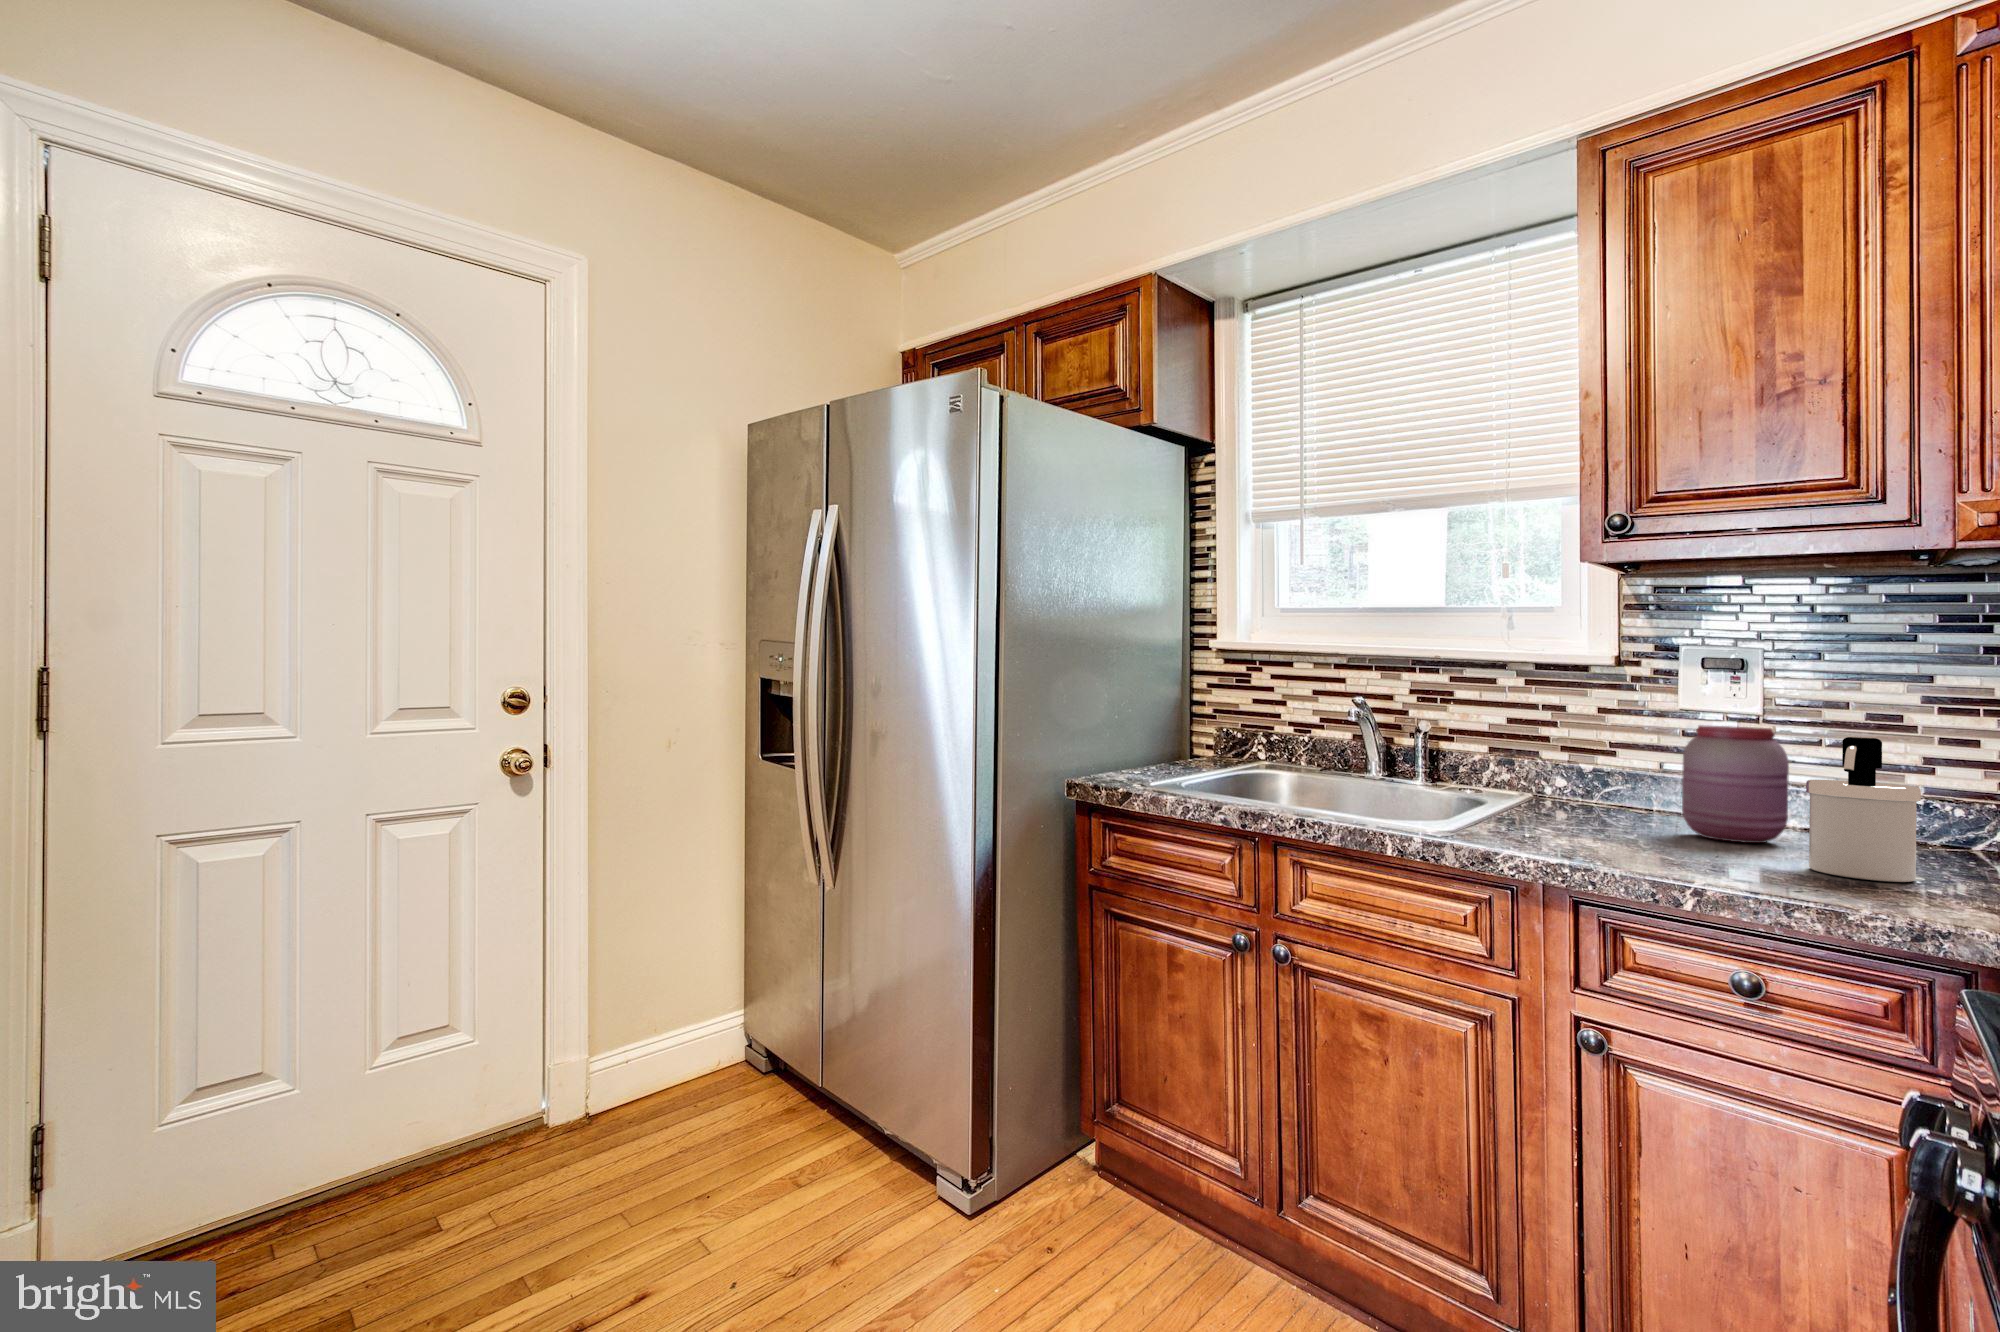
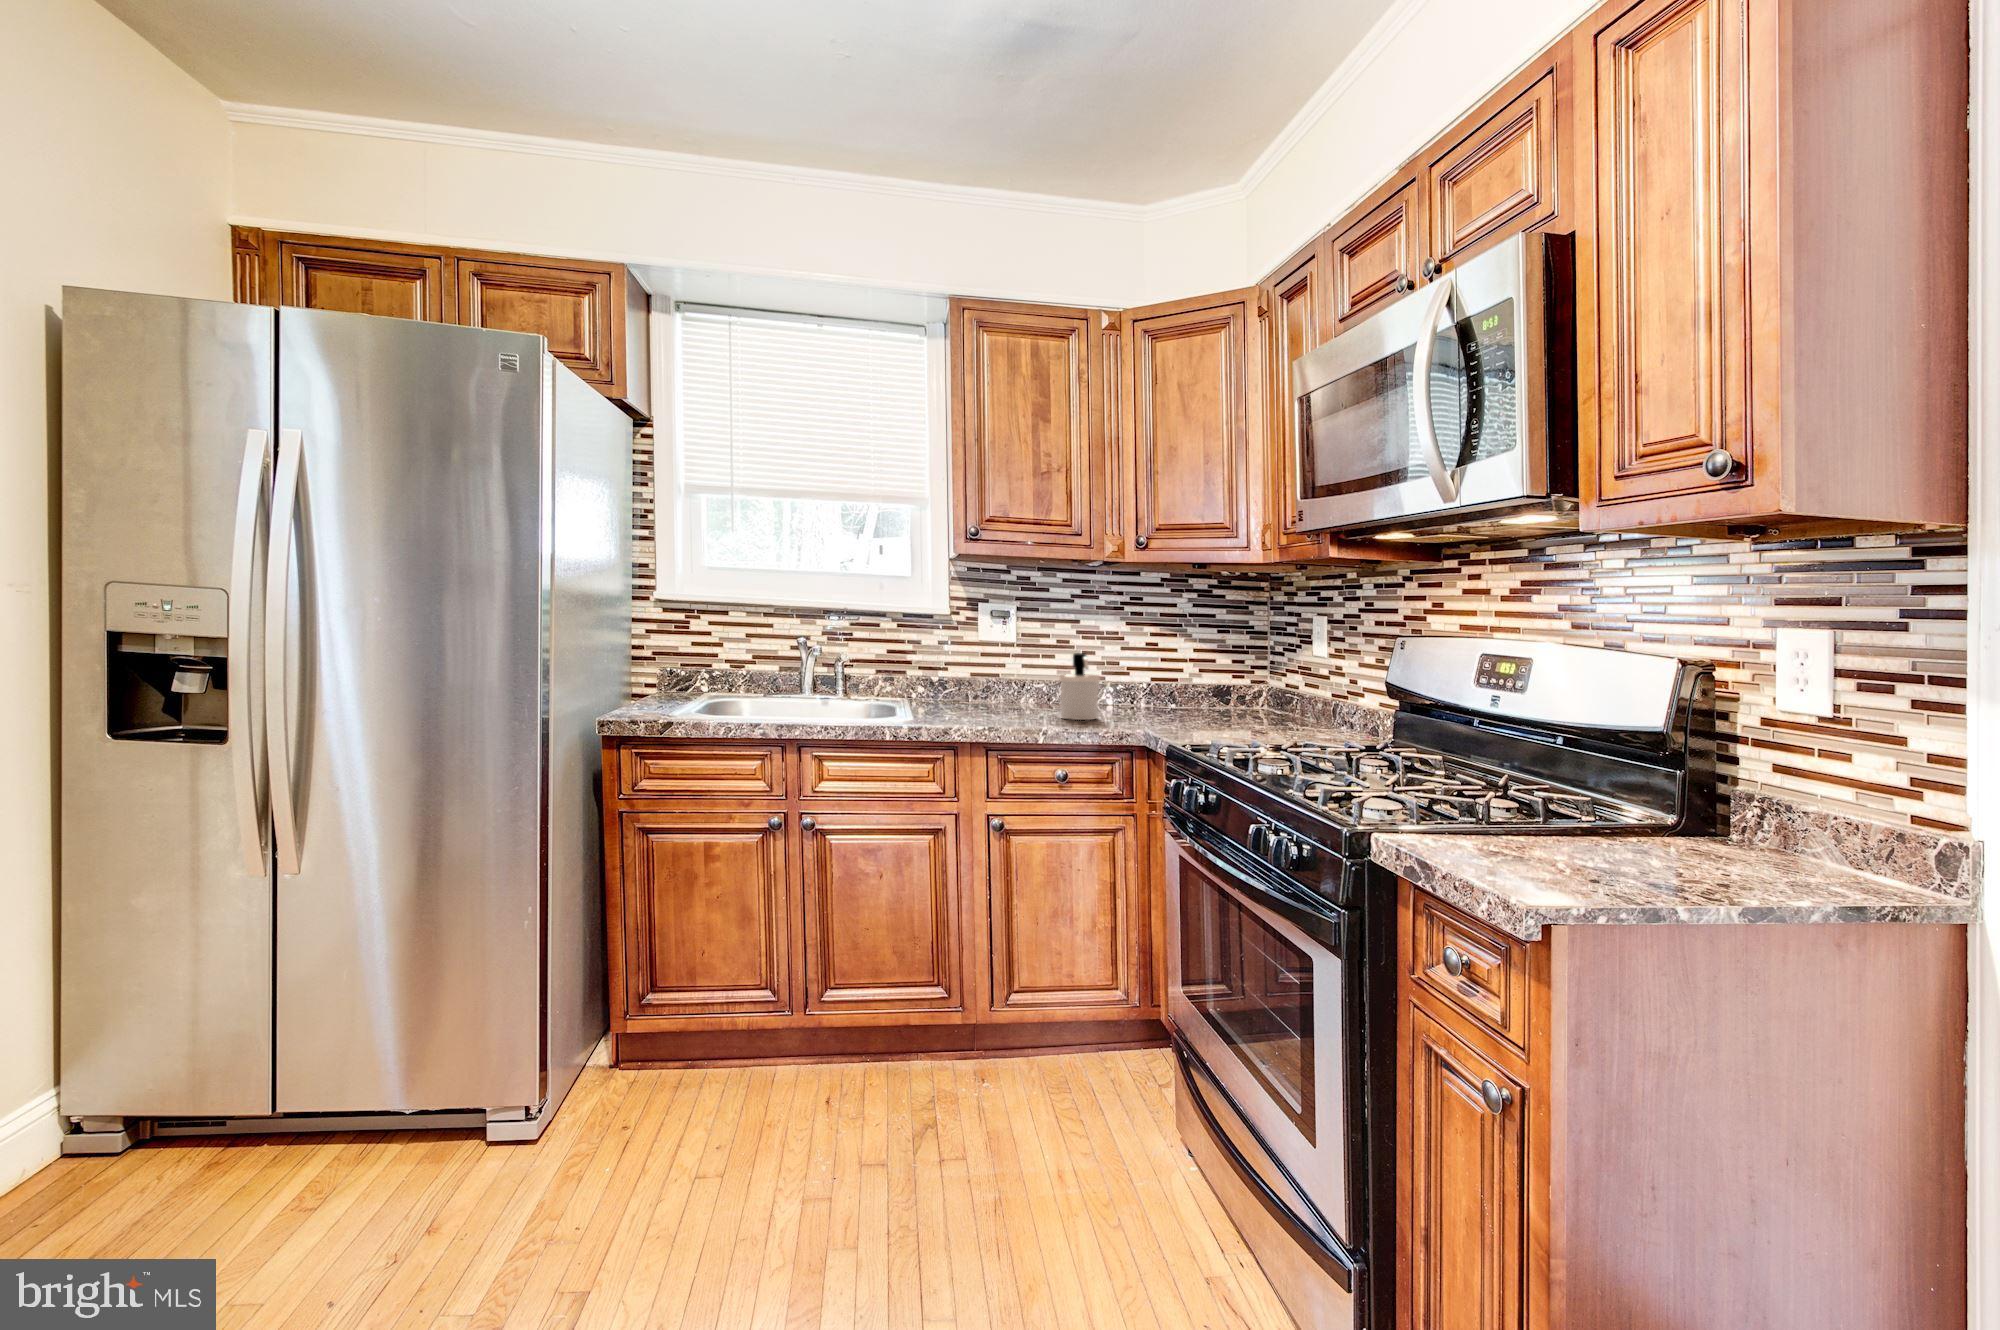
jar: present [1682,725,1789,843] -> none [989,650,1033,711]

